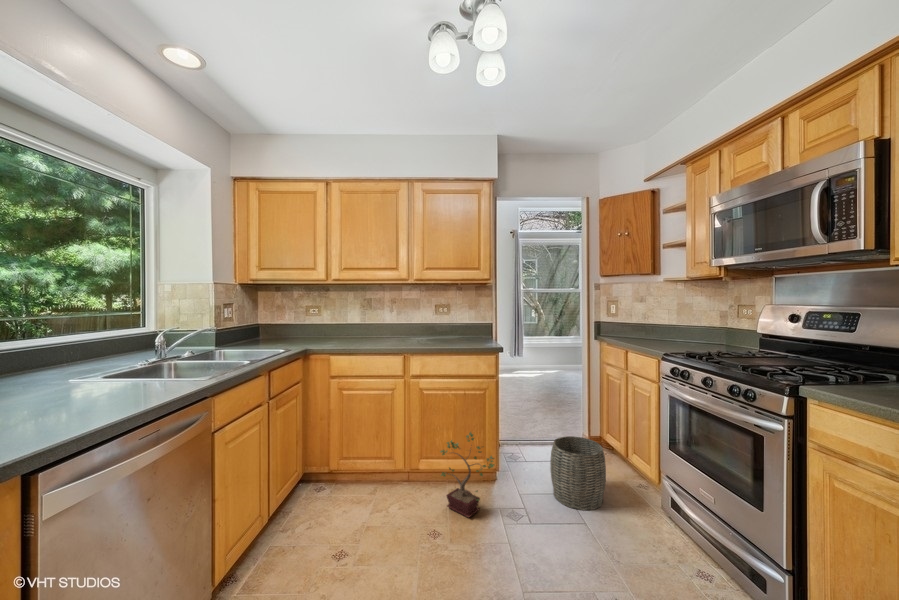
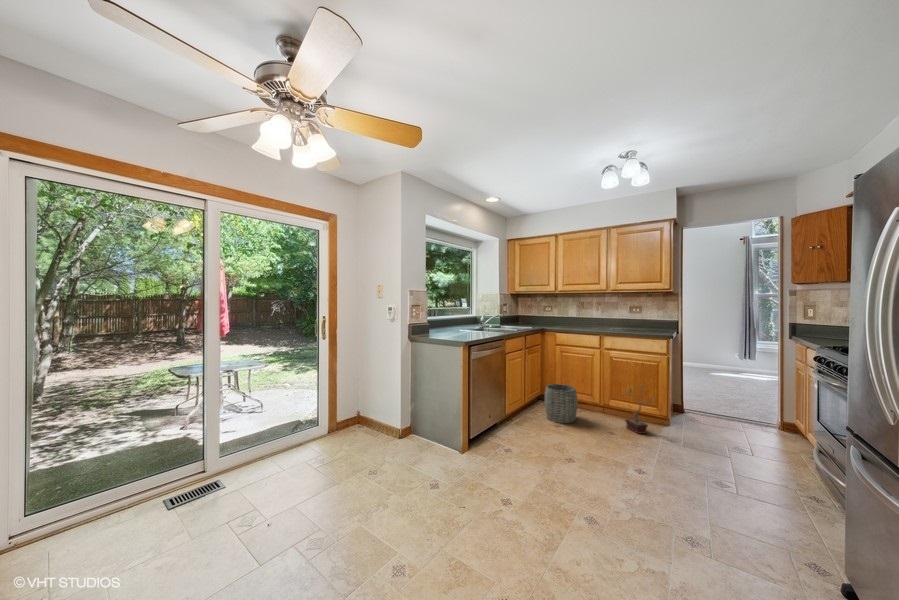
woven basket: present [550,436,606,510] -> present [545,384,577,423]

